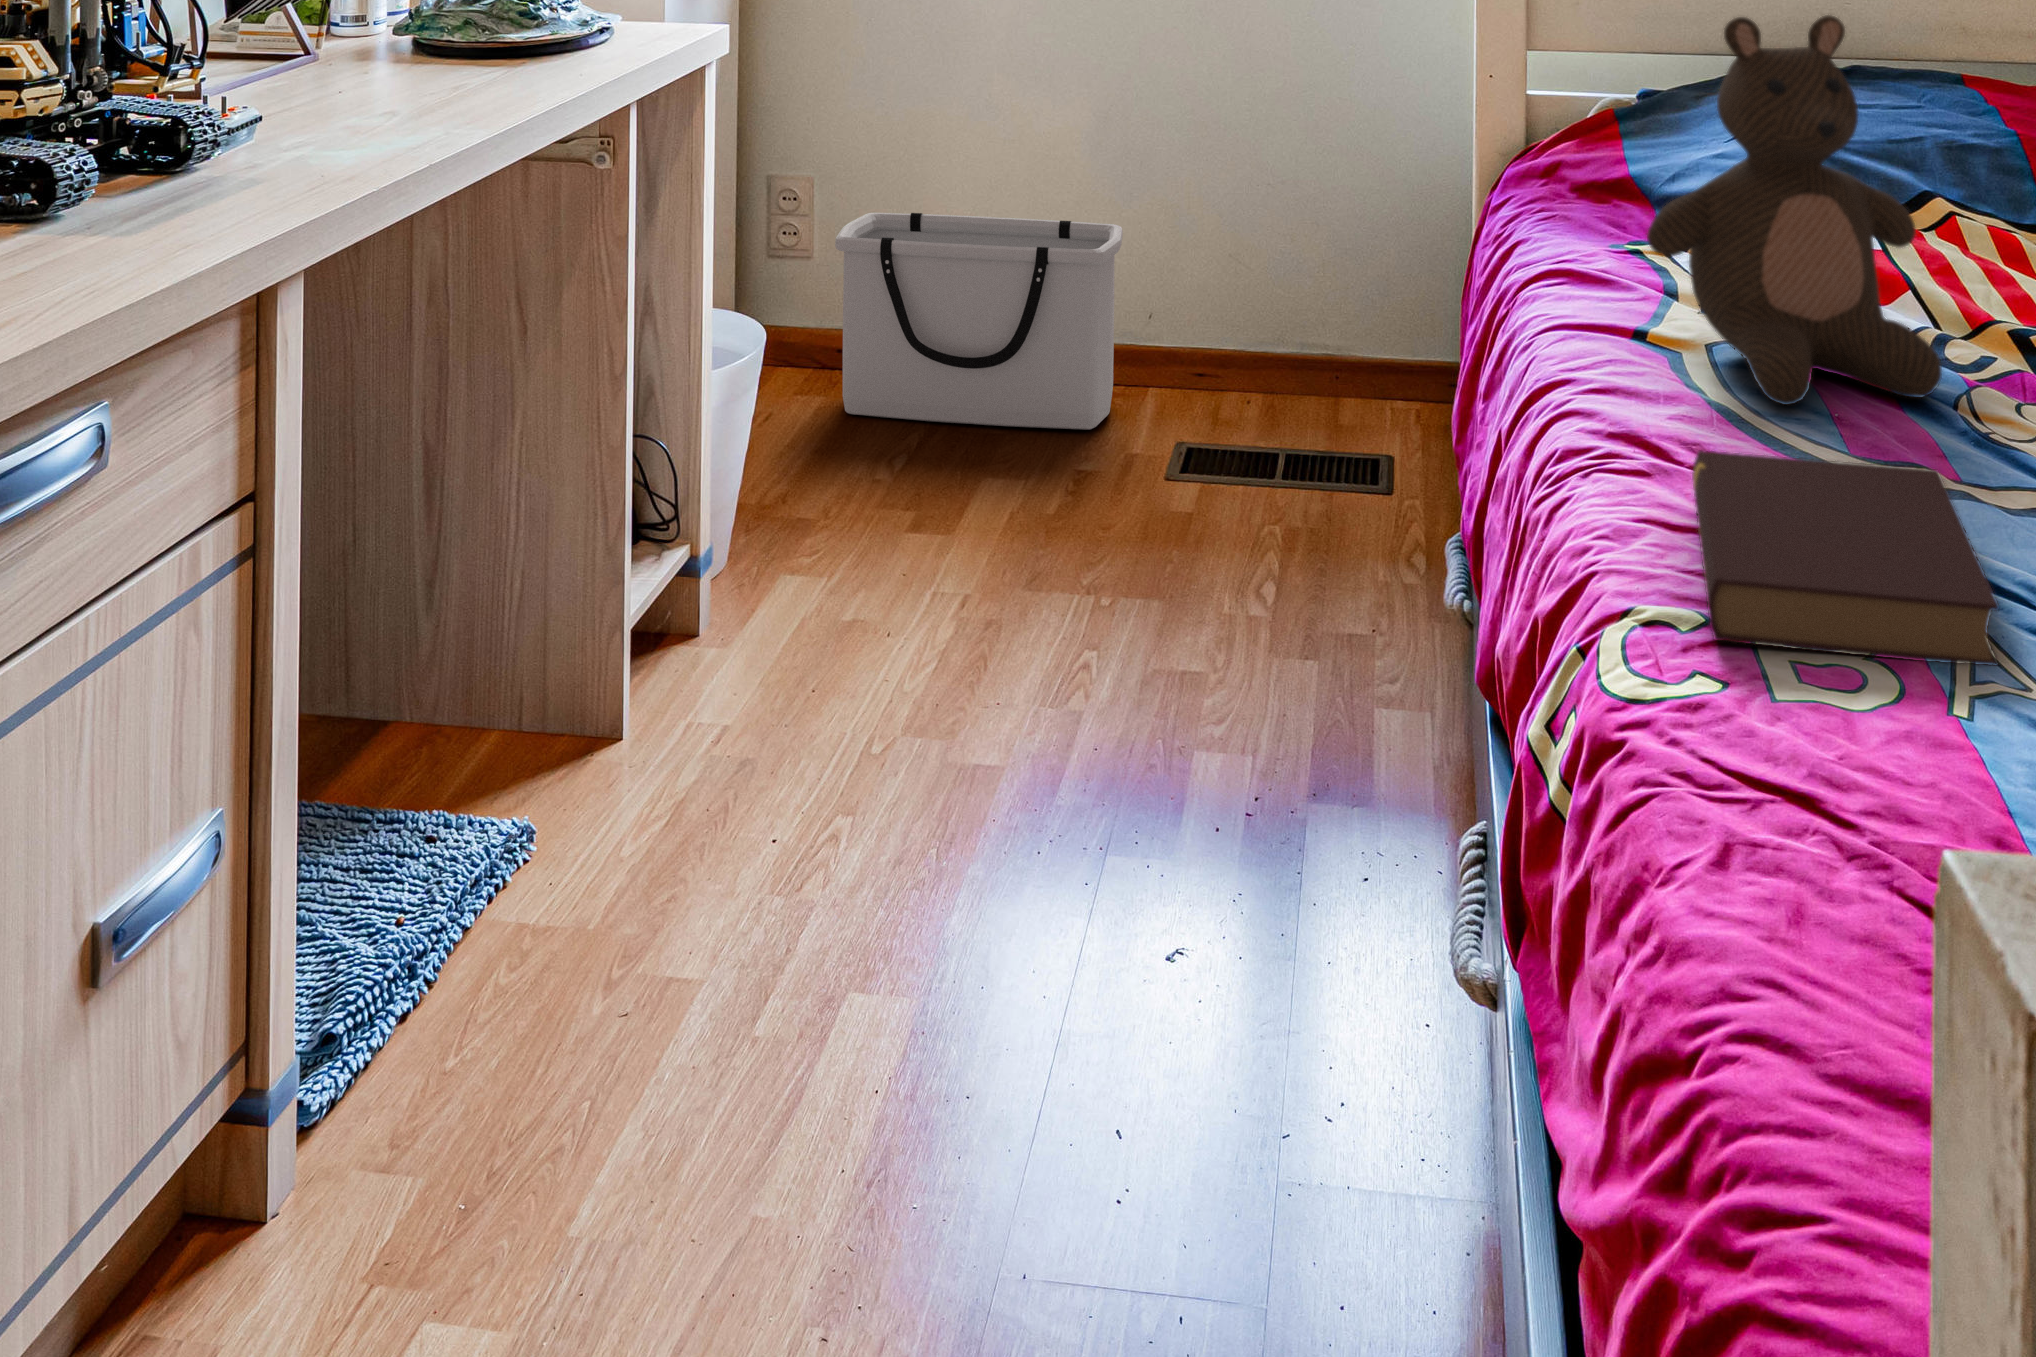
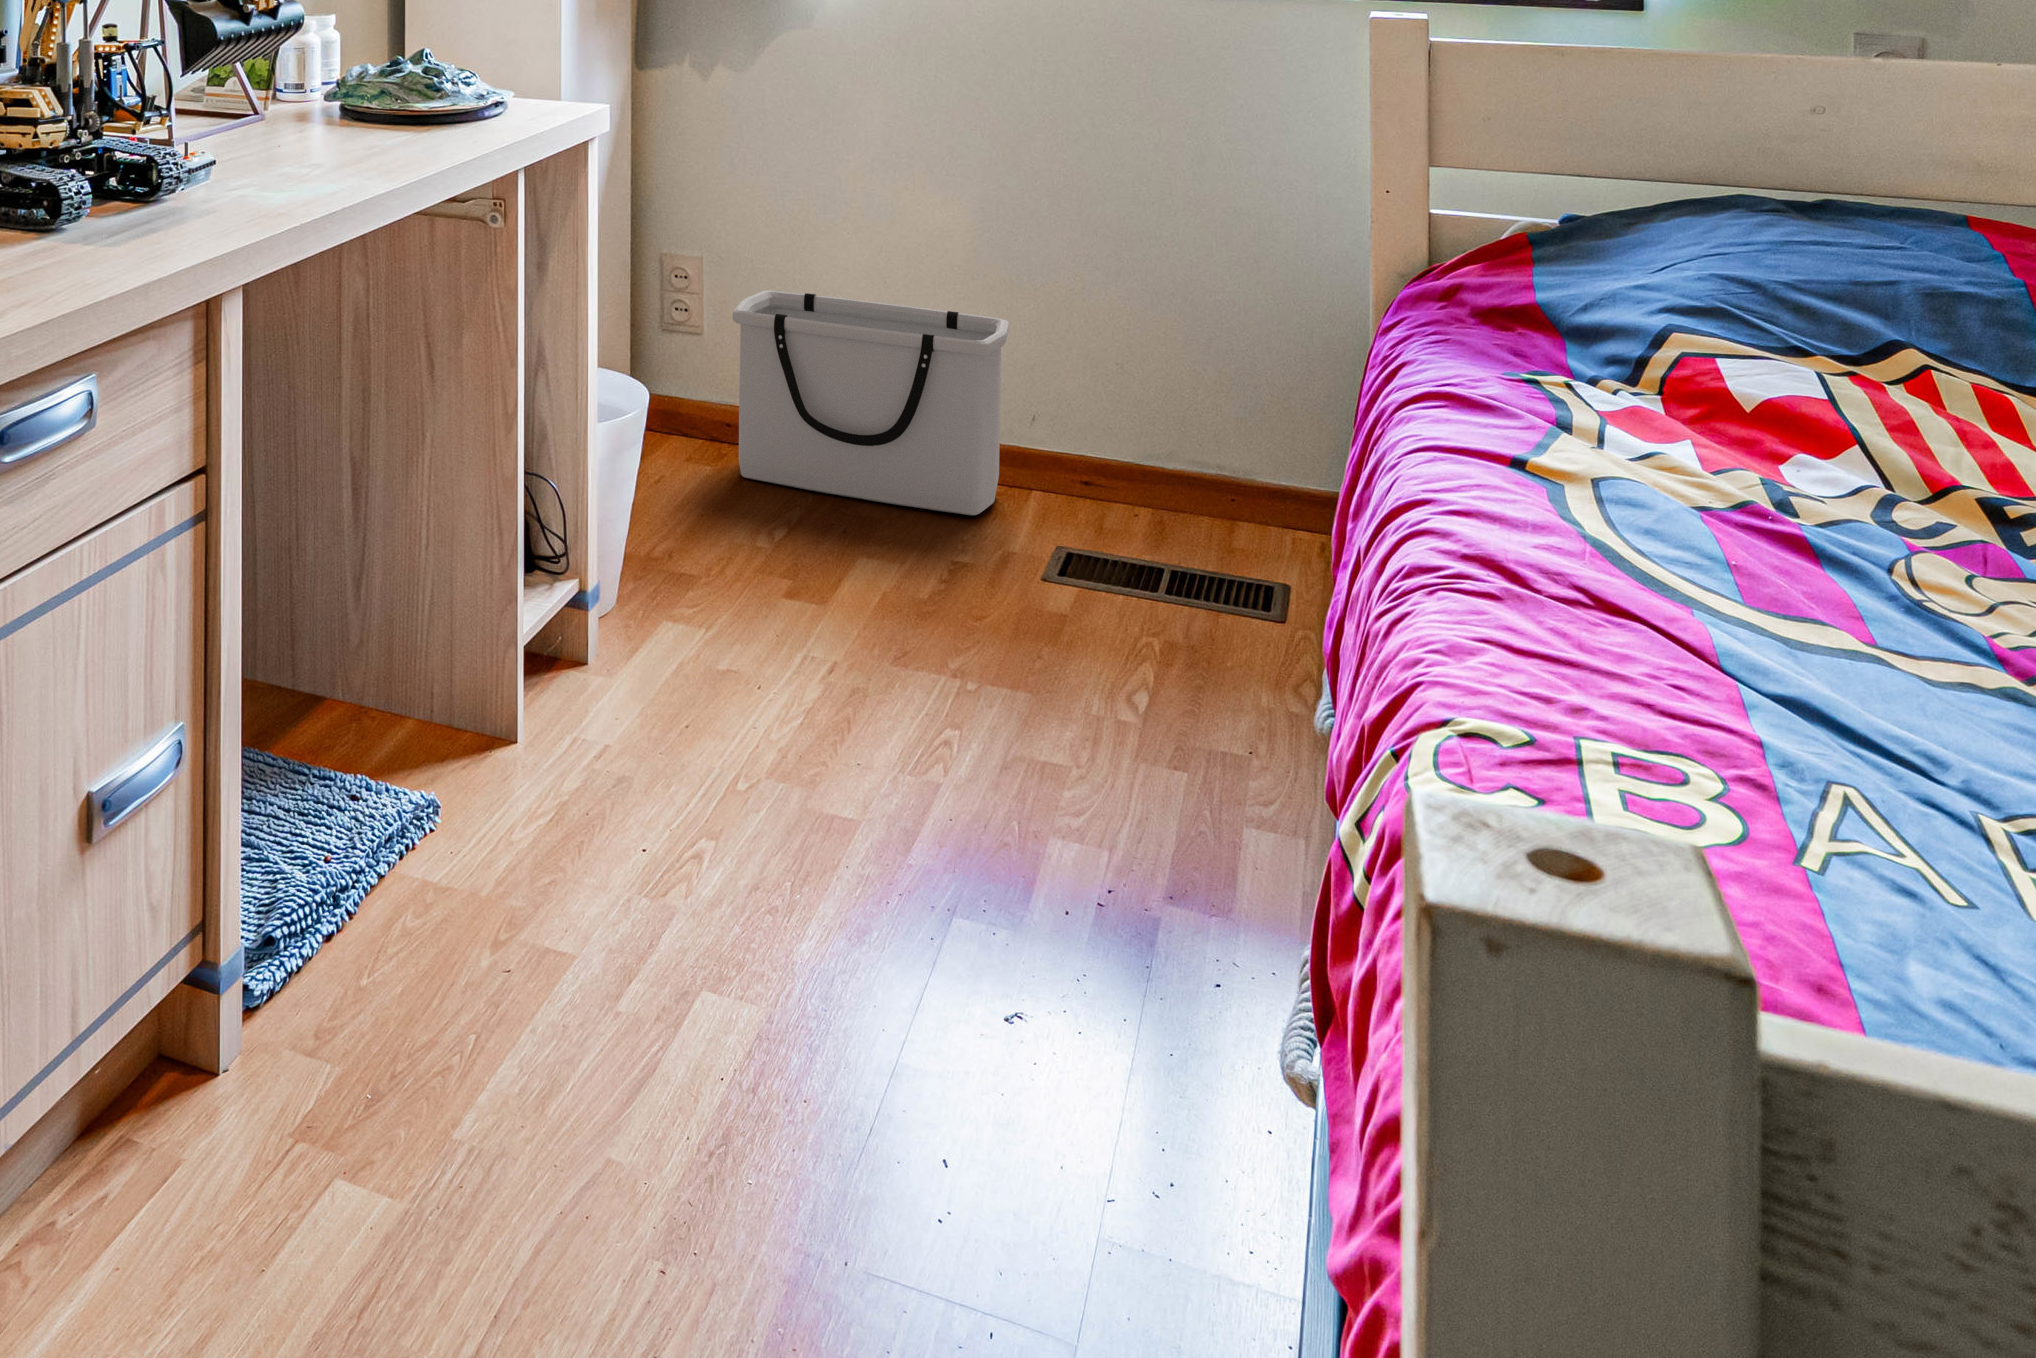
stuffed bear: present [1647,15,1942,405] -> none [1527,140,1866,555]
book: present [1692,450,1999,666] -> none [1543,576,1875,830]

